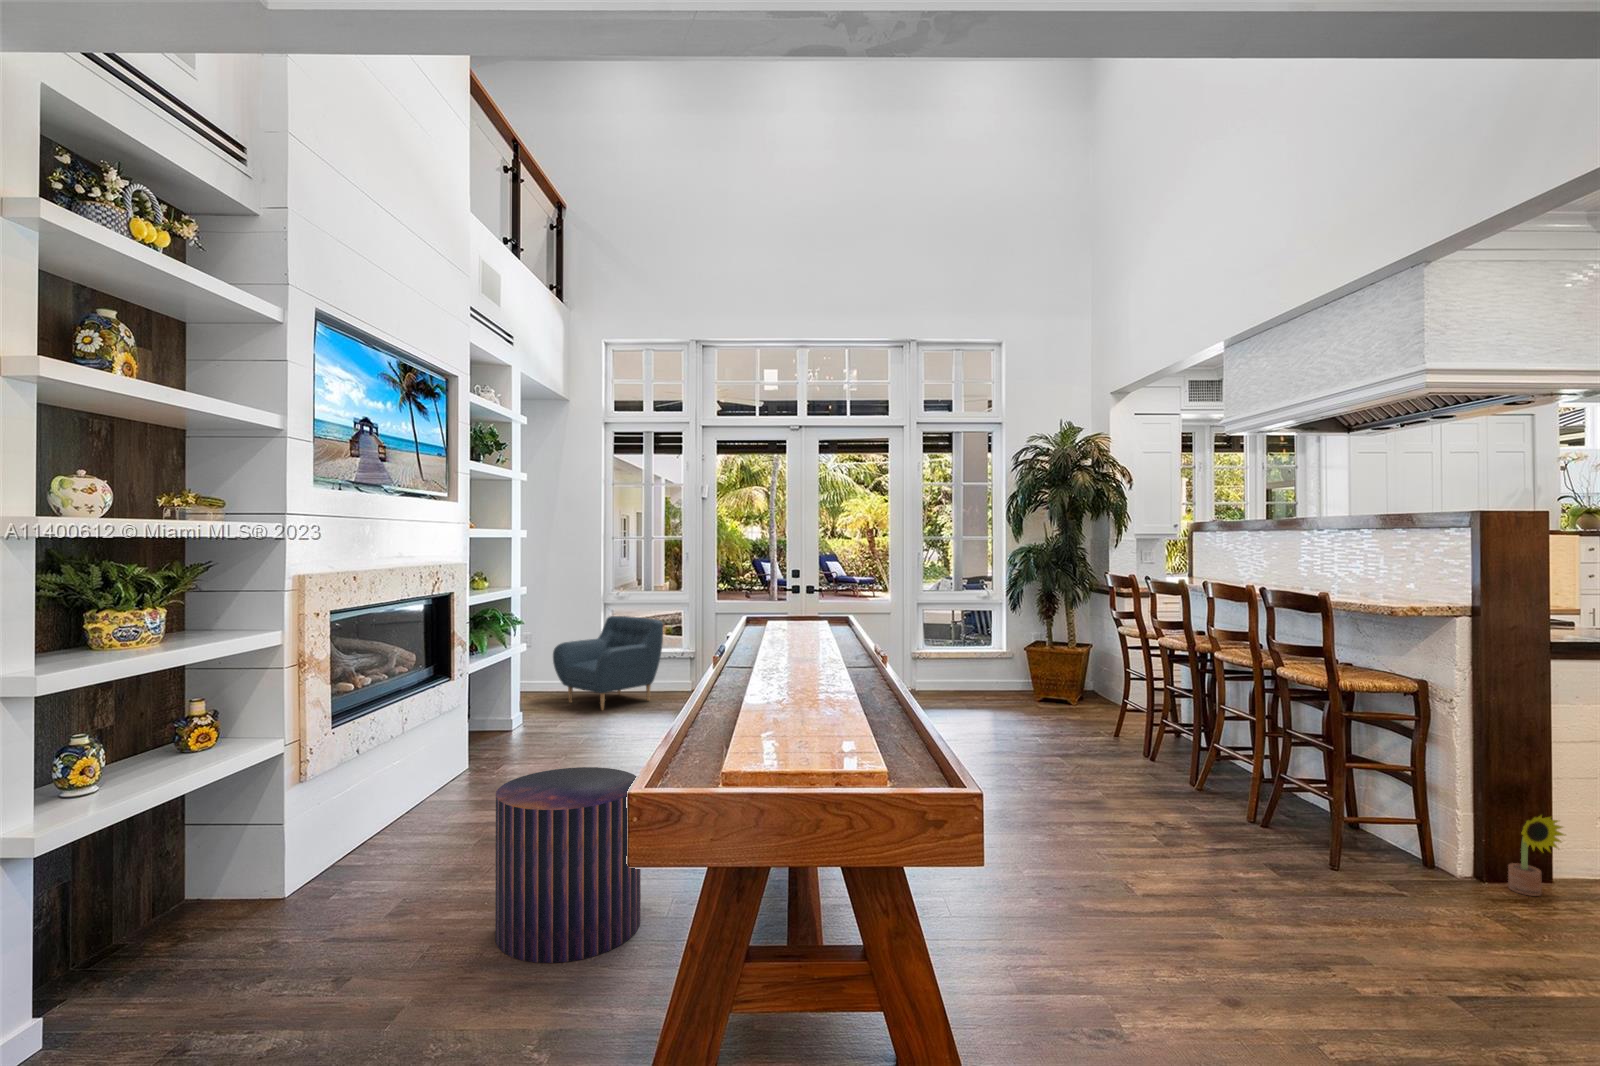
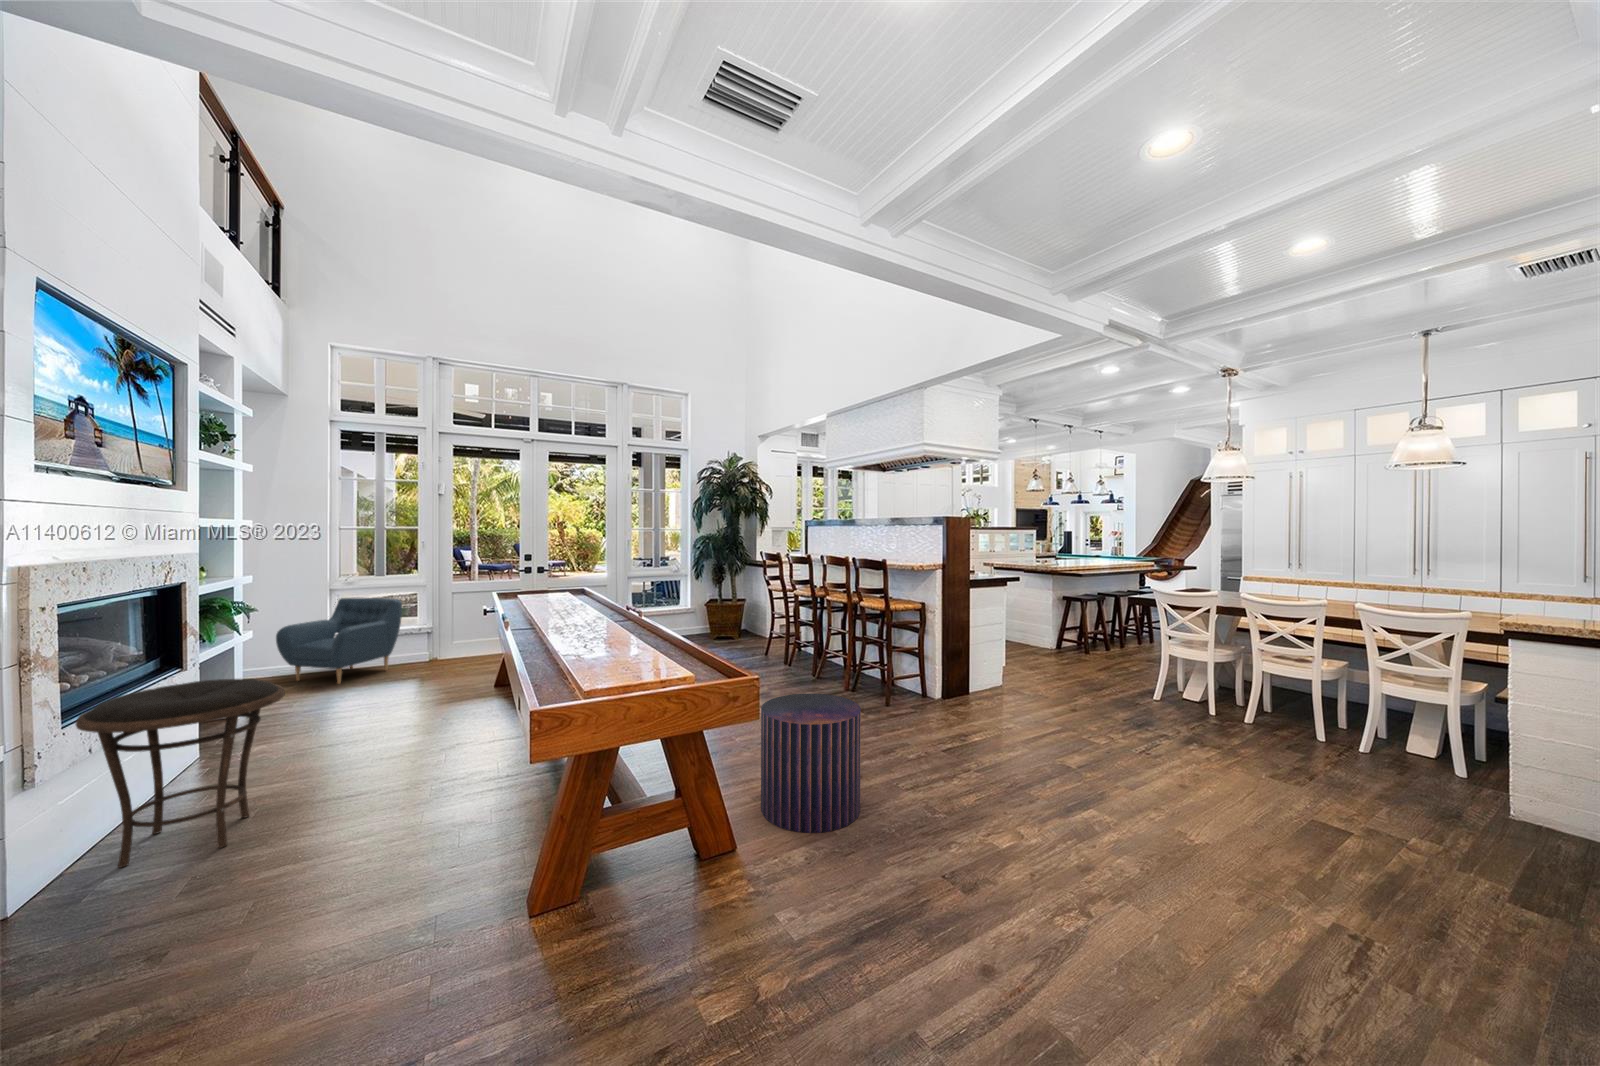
side table: none [354,691,508,861] -> present [76,679,285,868]
pouf: present [495,767,641,963] -> present [761,693,861,833]
decorative plant: present [1508,816,1565,896] -> none [982,673,1006,715]

